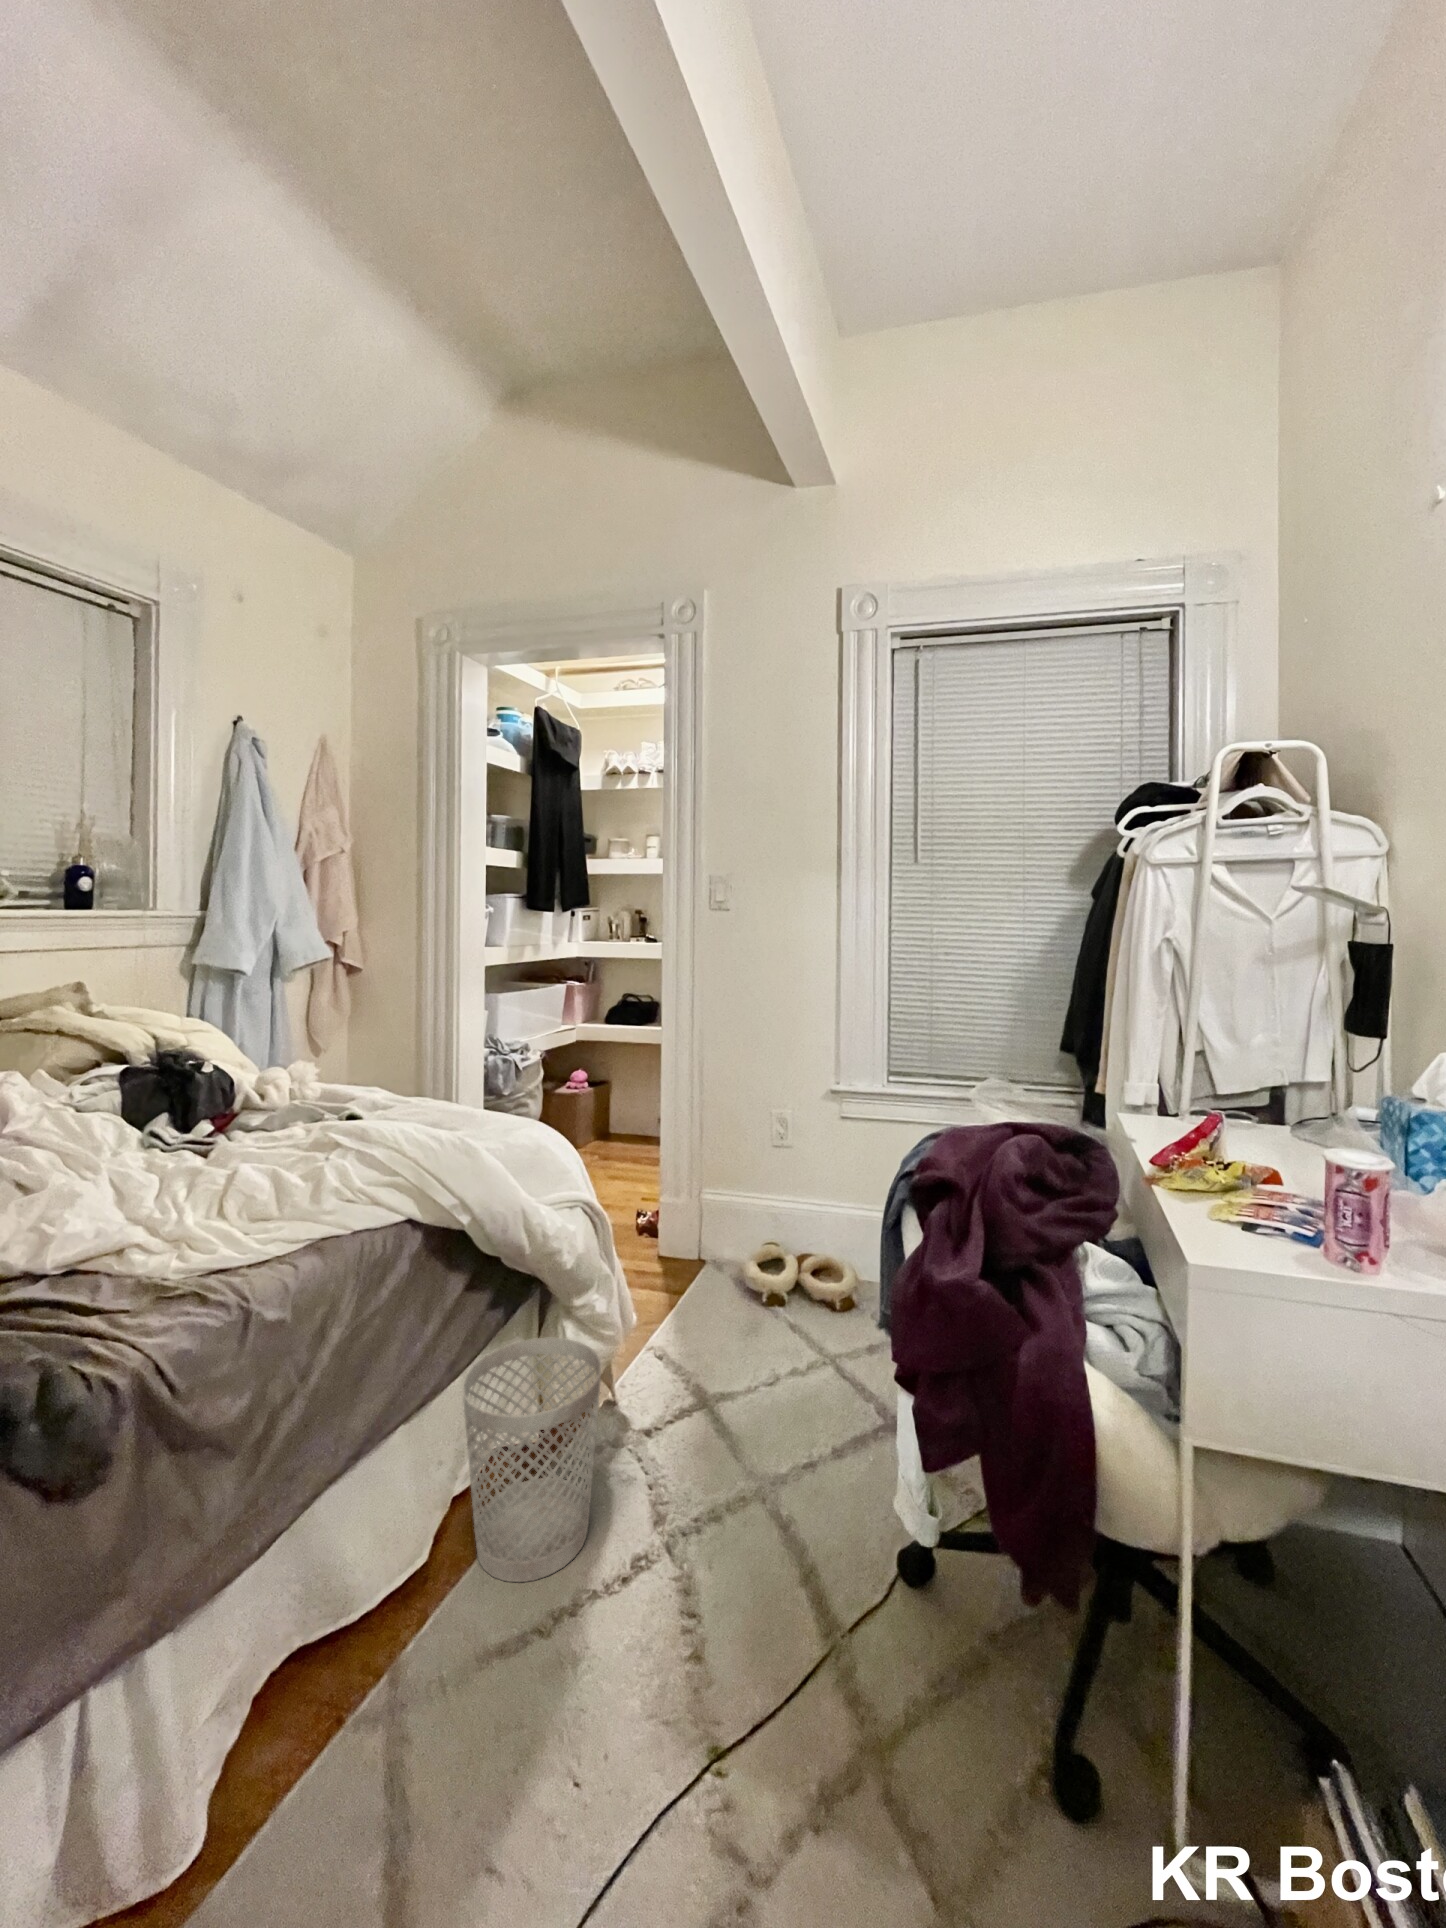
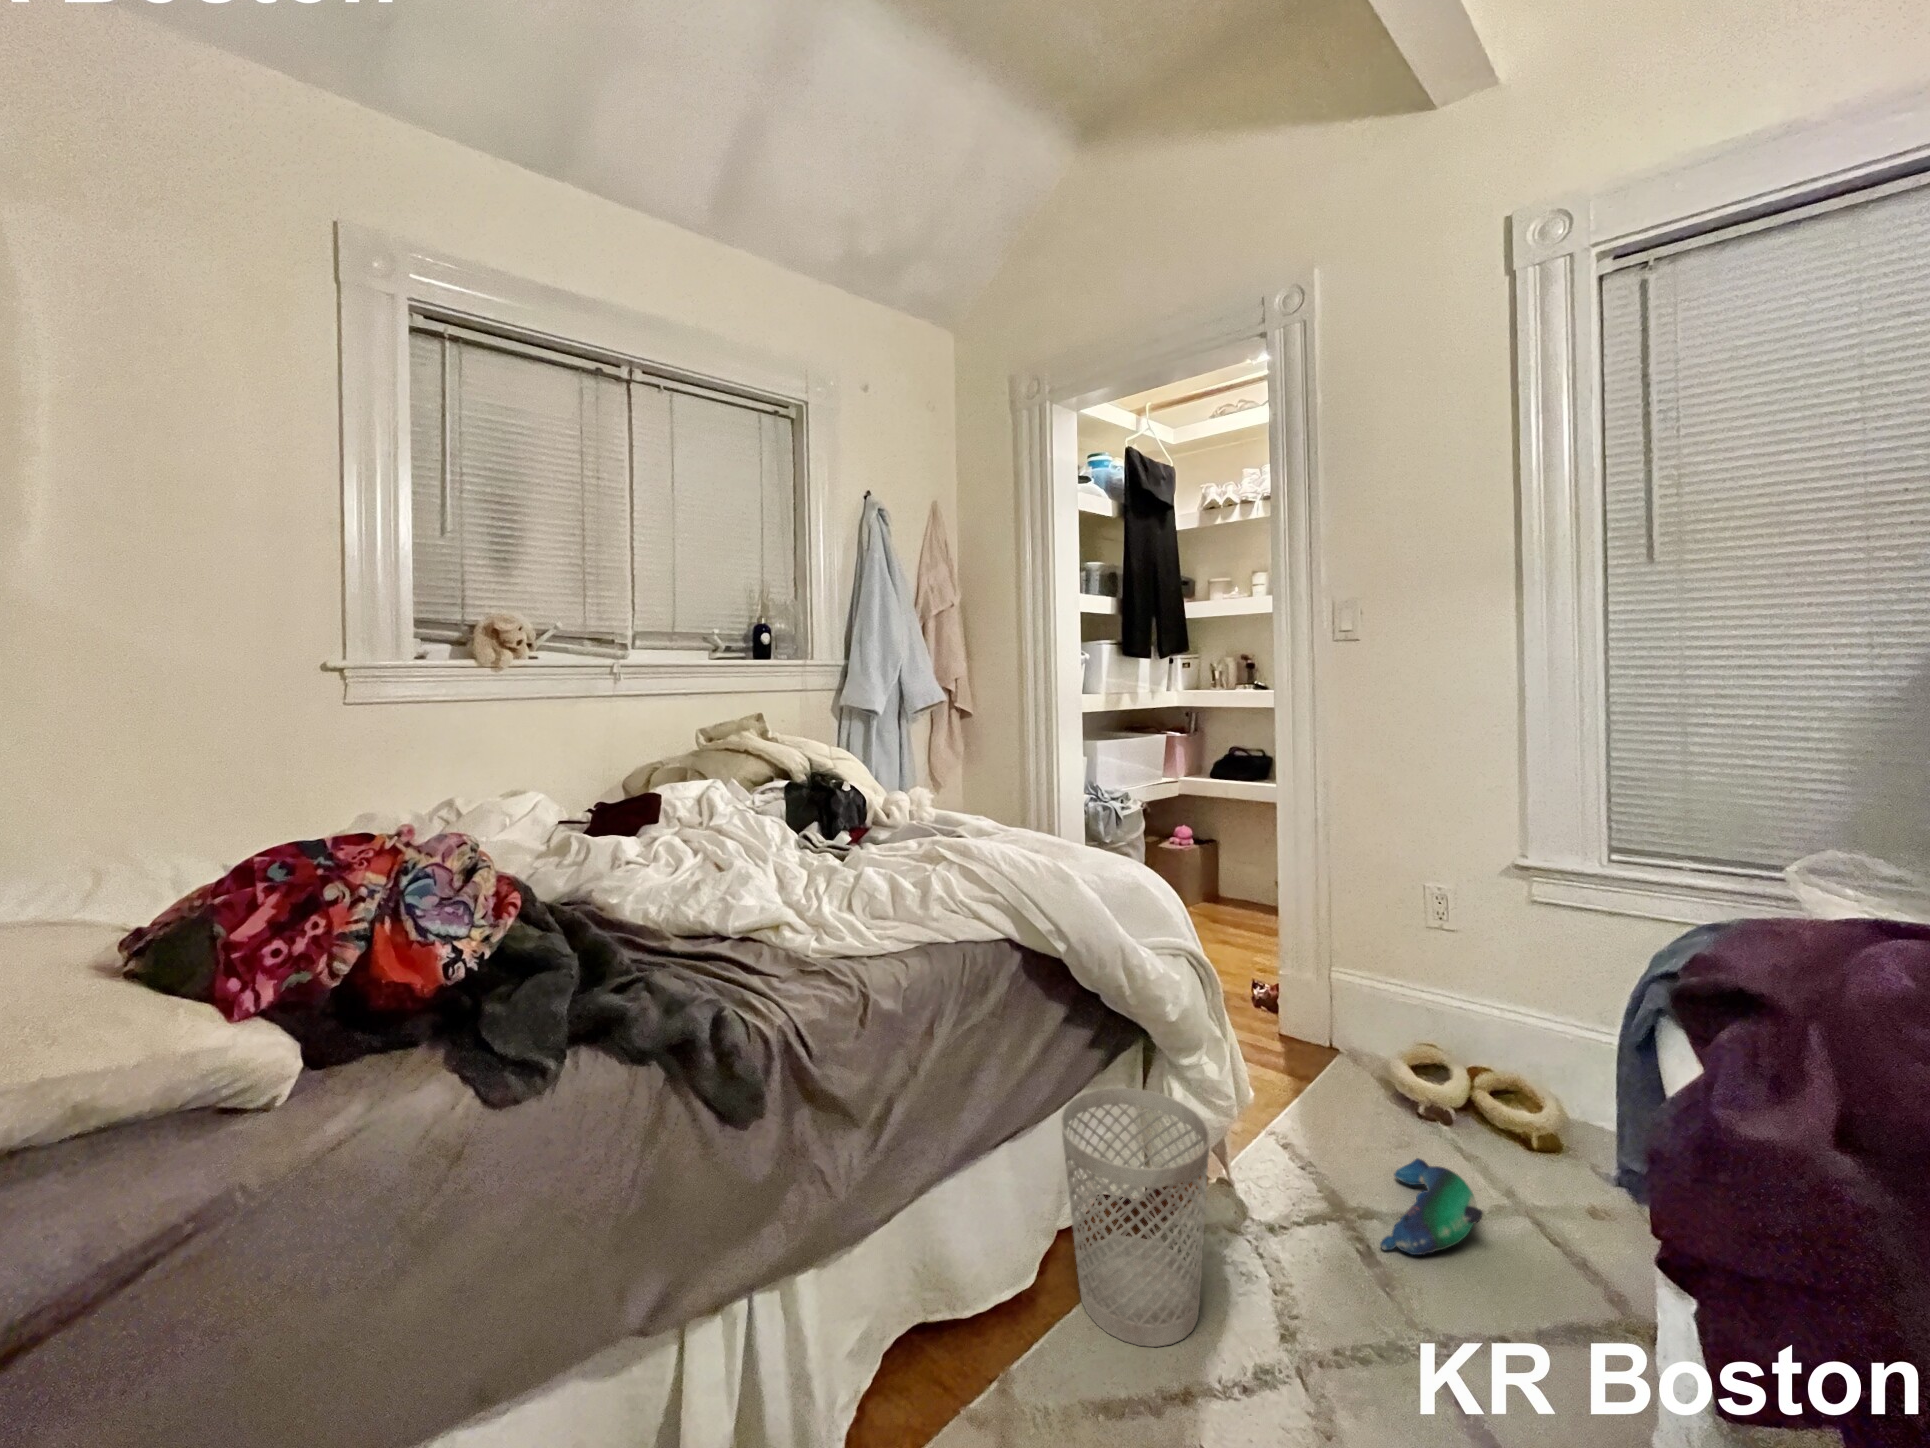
plush toy: none [732,1337,803,1421] -> present [1380,1158,1483,1255]

